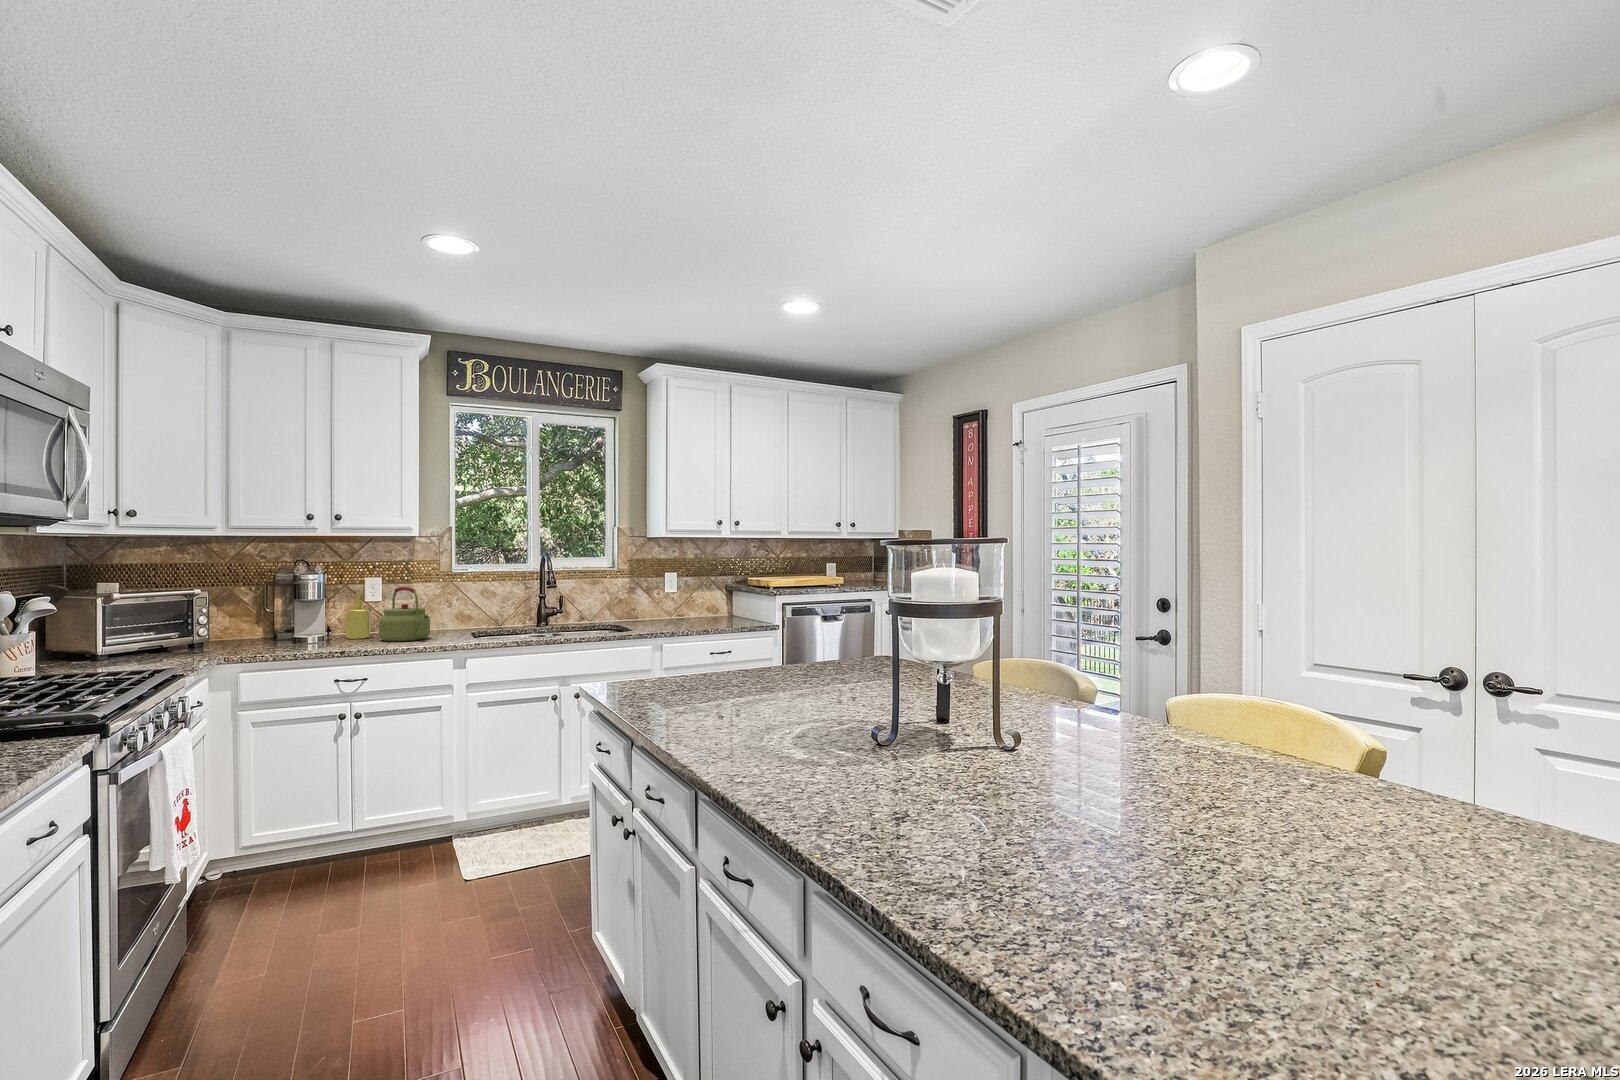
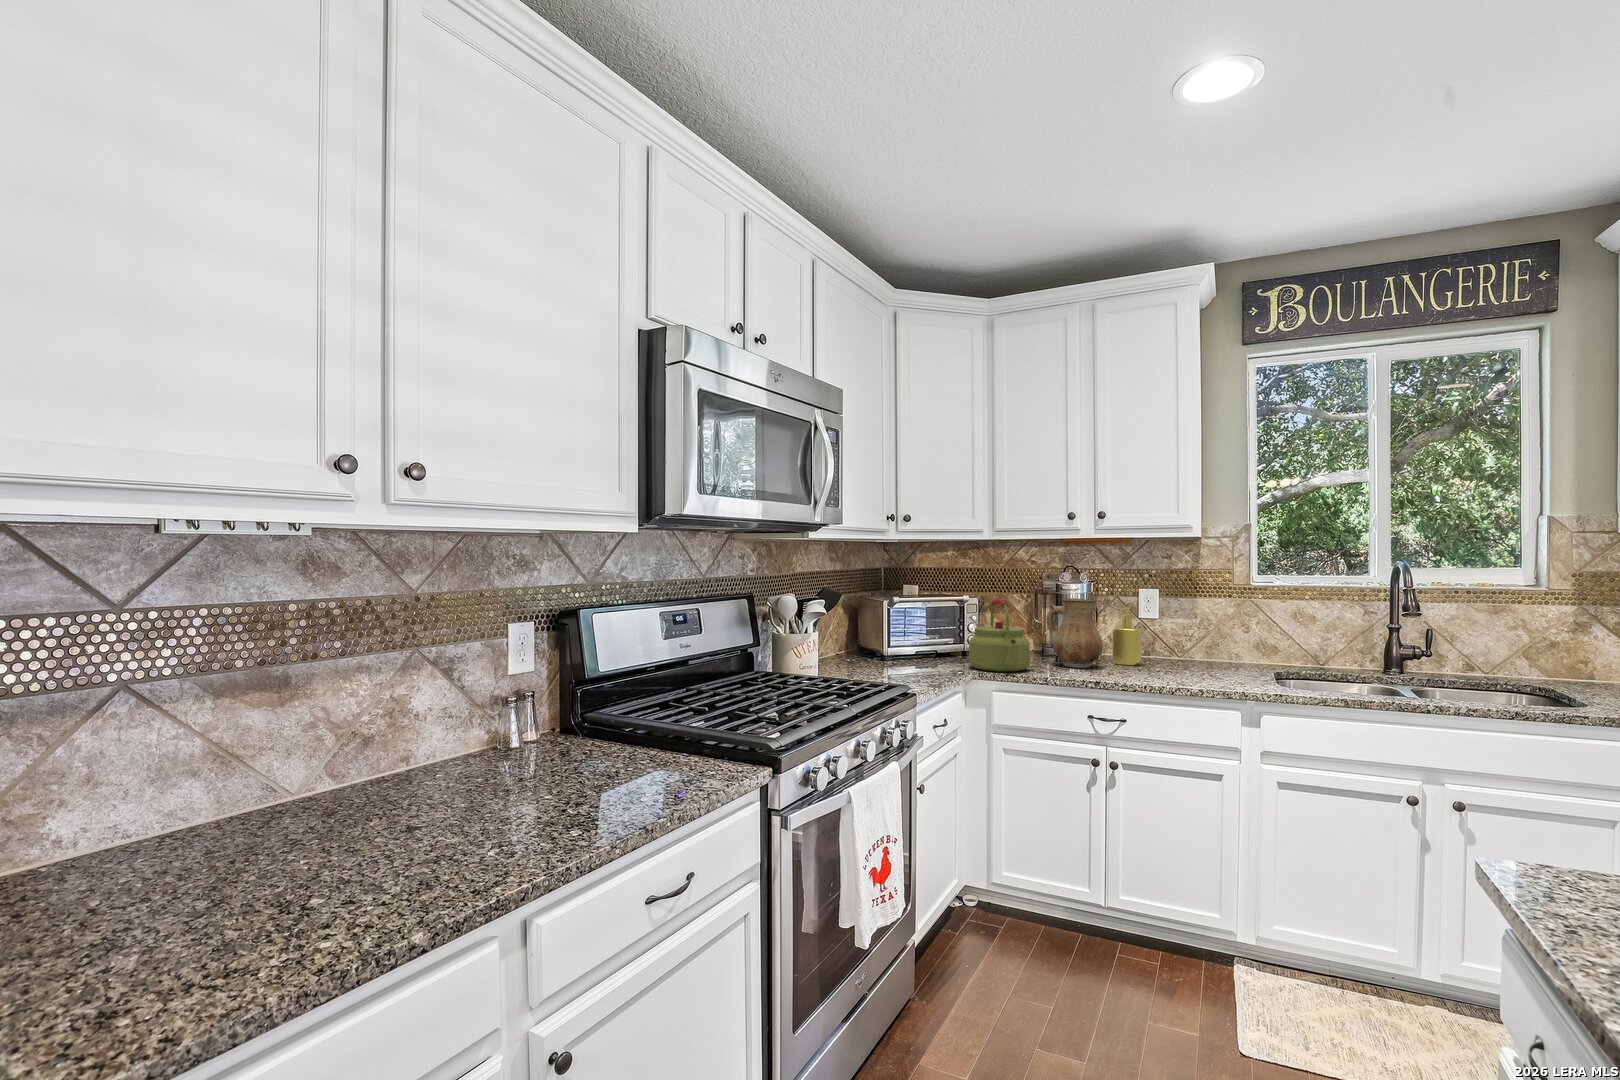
kettle: present [379,587,430,641] -> present [969,599,1030,672]
ceramic pitcher: none [285,588,340,645] -> present [1046,598,1103,668]

